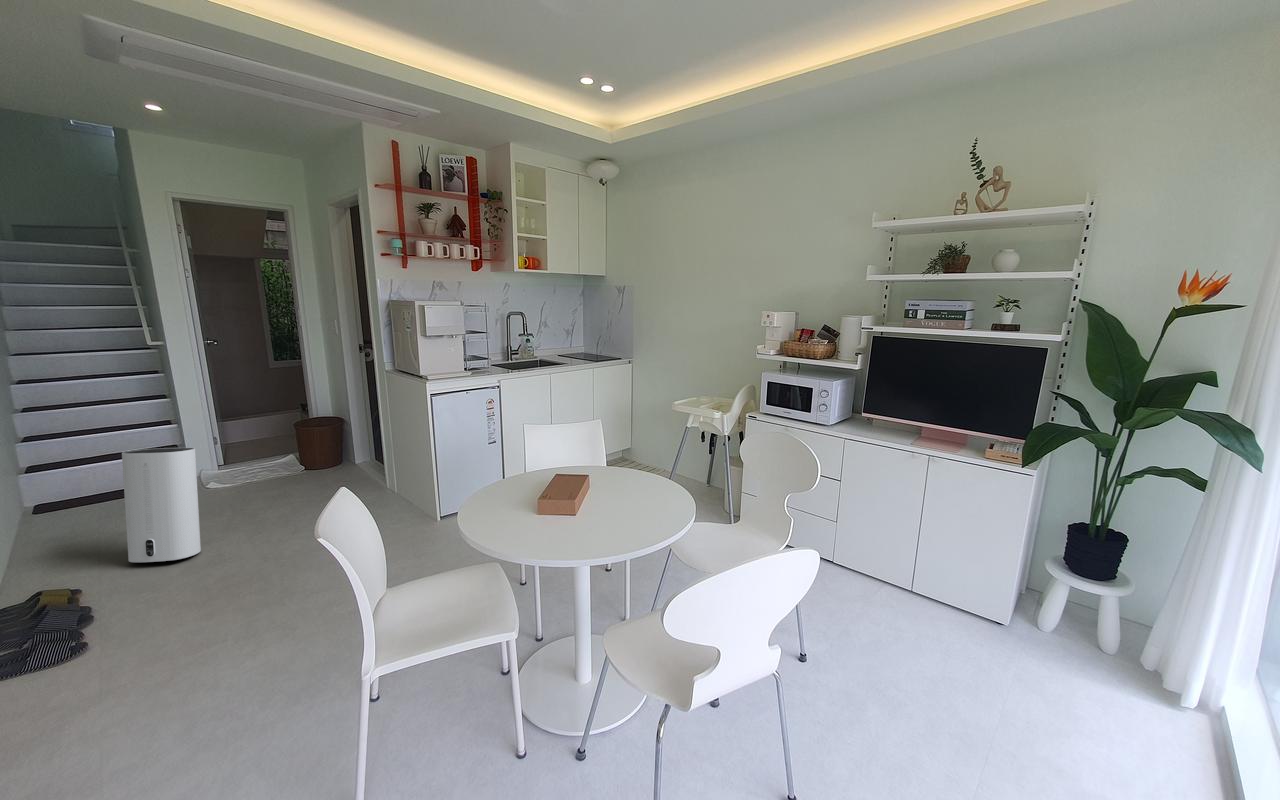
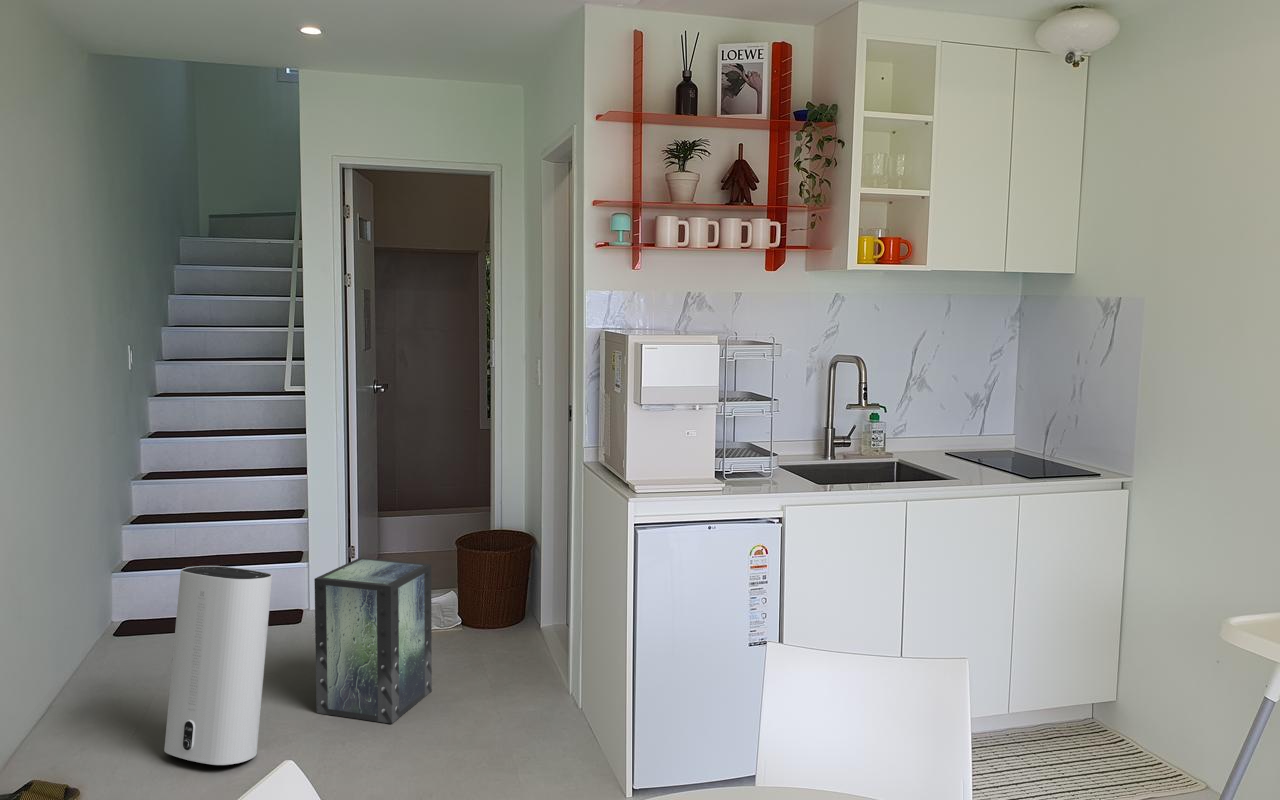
storage box: none [219,434,304,525] -> present [314,558,432,724]

